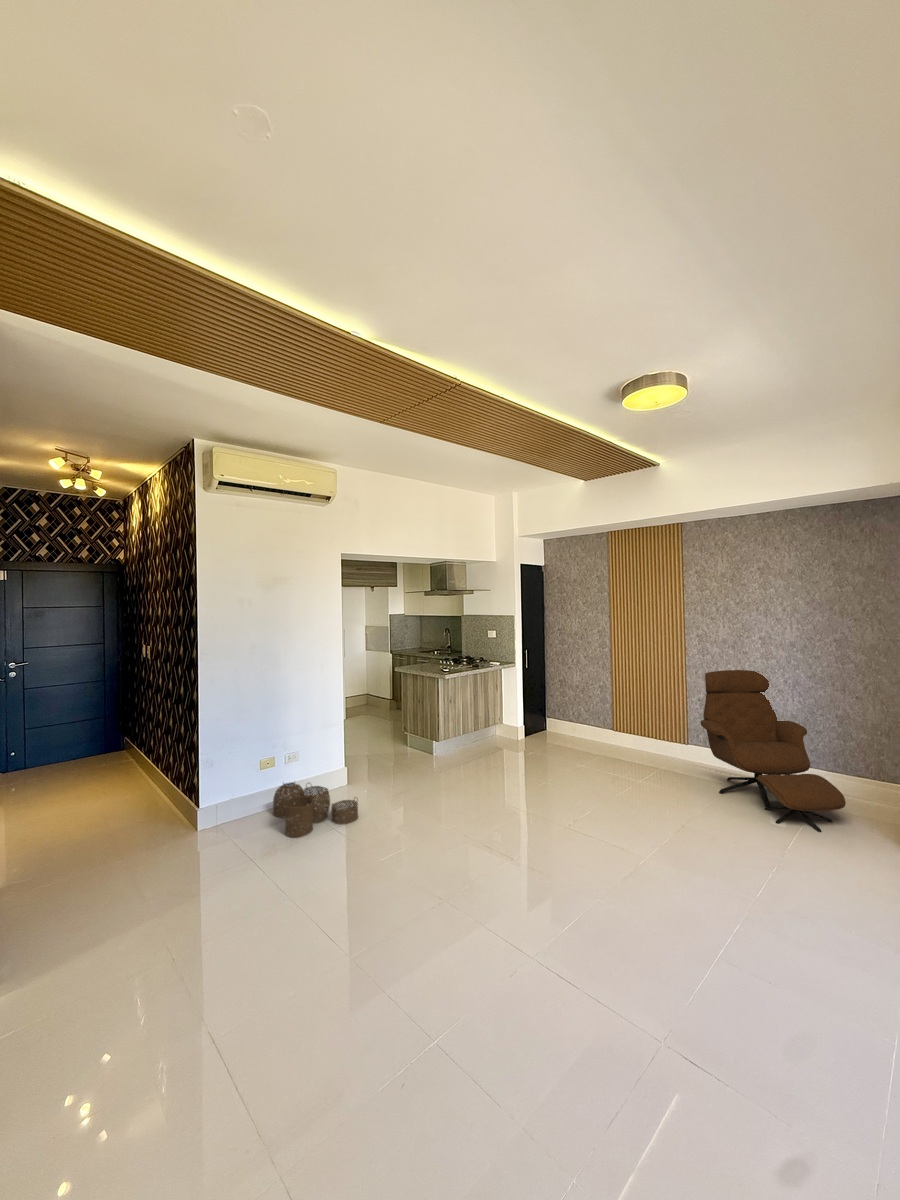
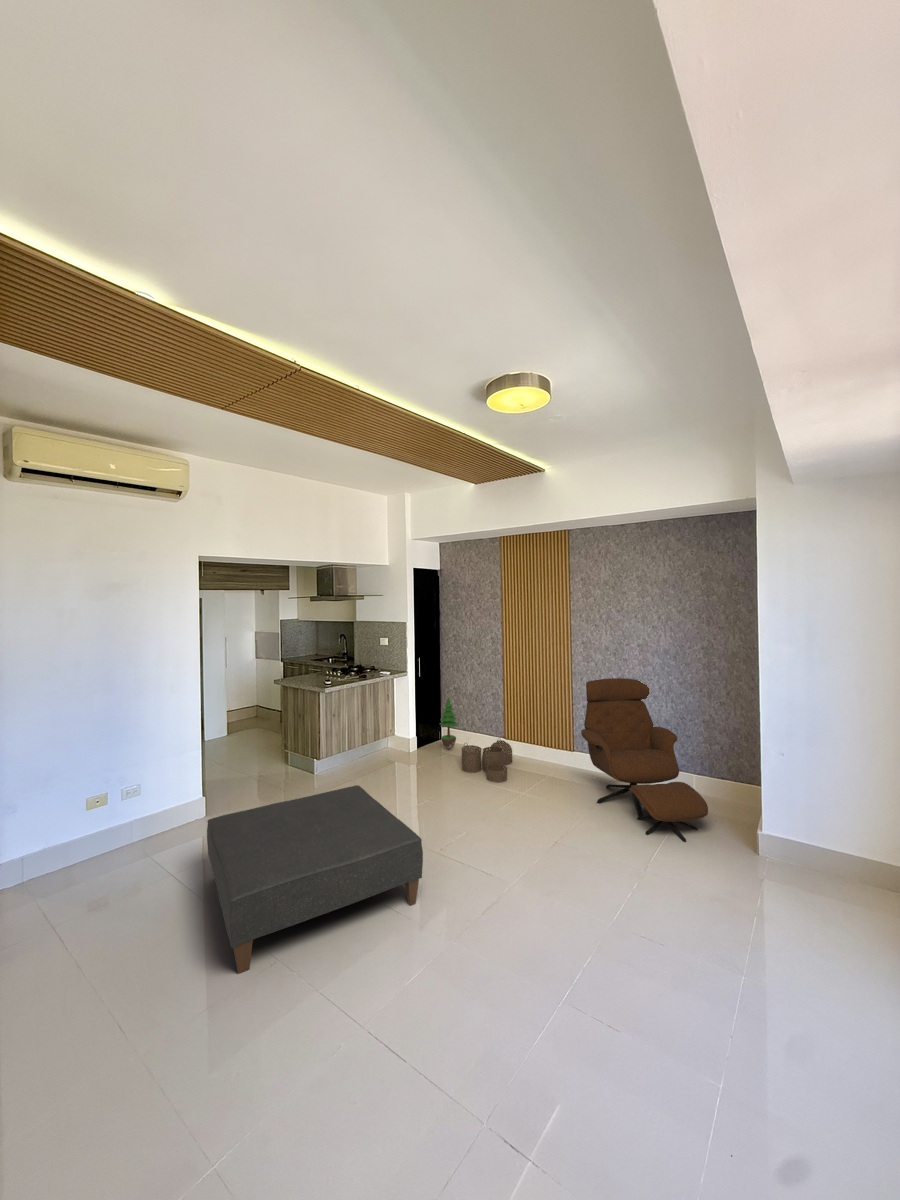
potted tree: none [547,689,565,740] -> present [440,698,458,749]
ottoman: none [364,761,561,902] -> present [207,785,423,973]
woven basket: present [273,782,358,837] -> present [462,740,512,782]

